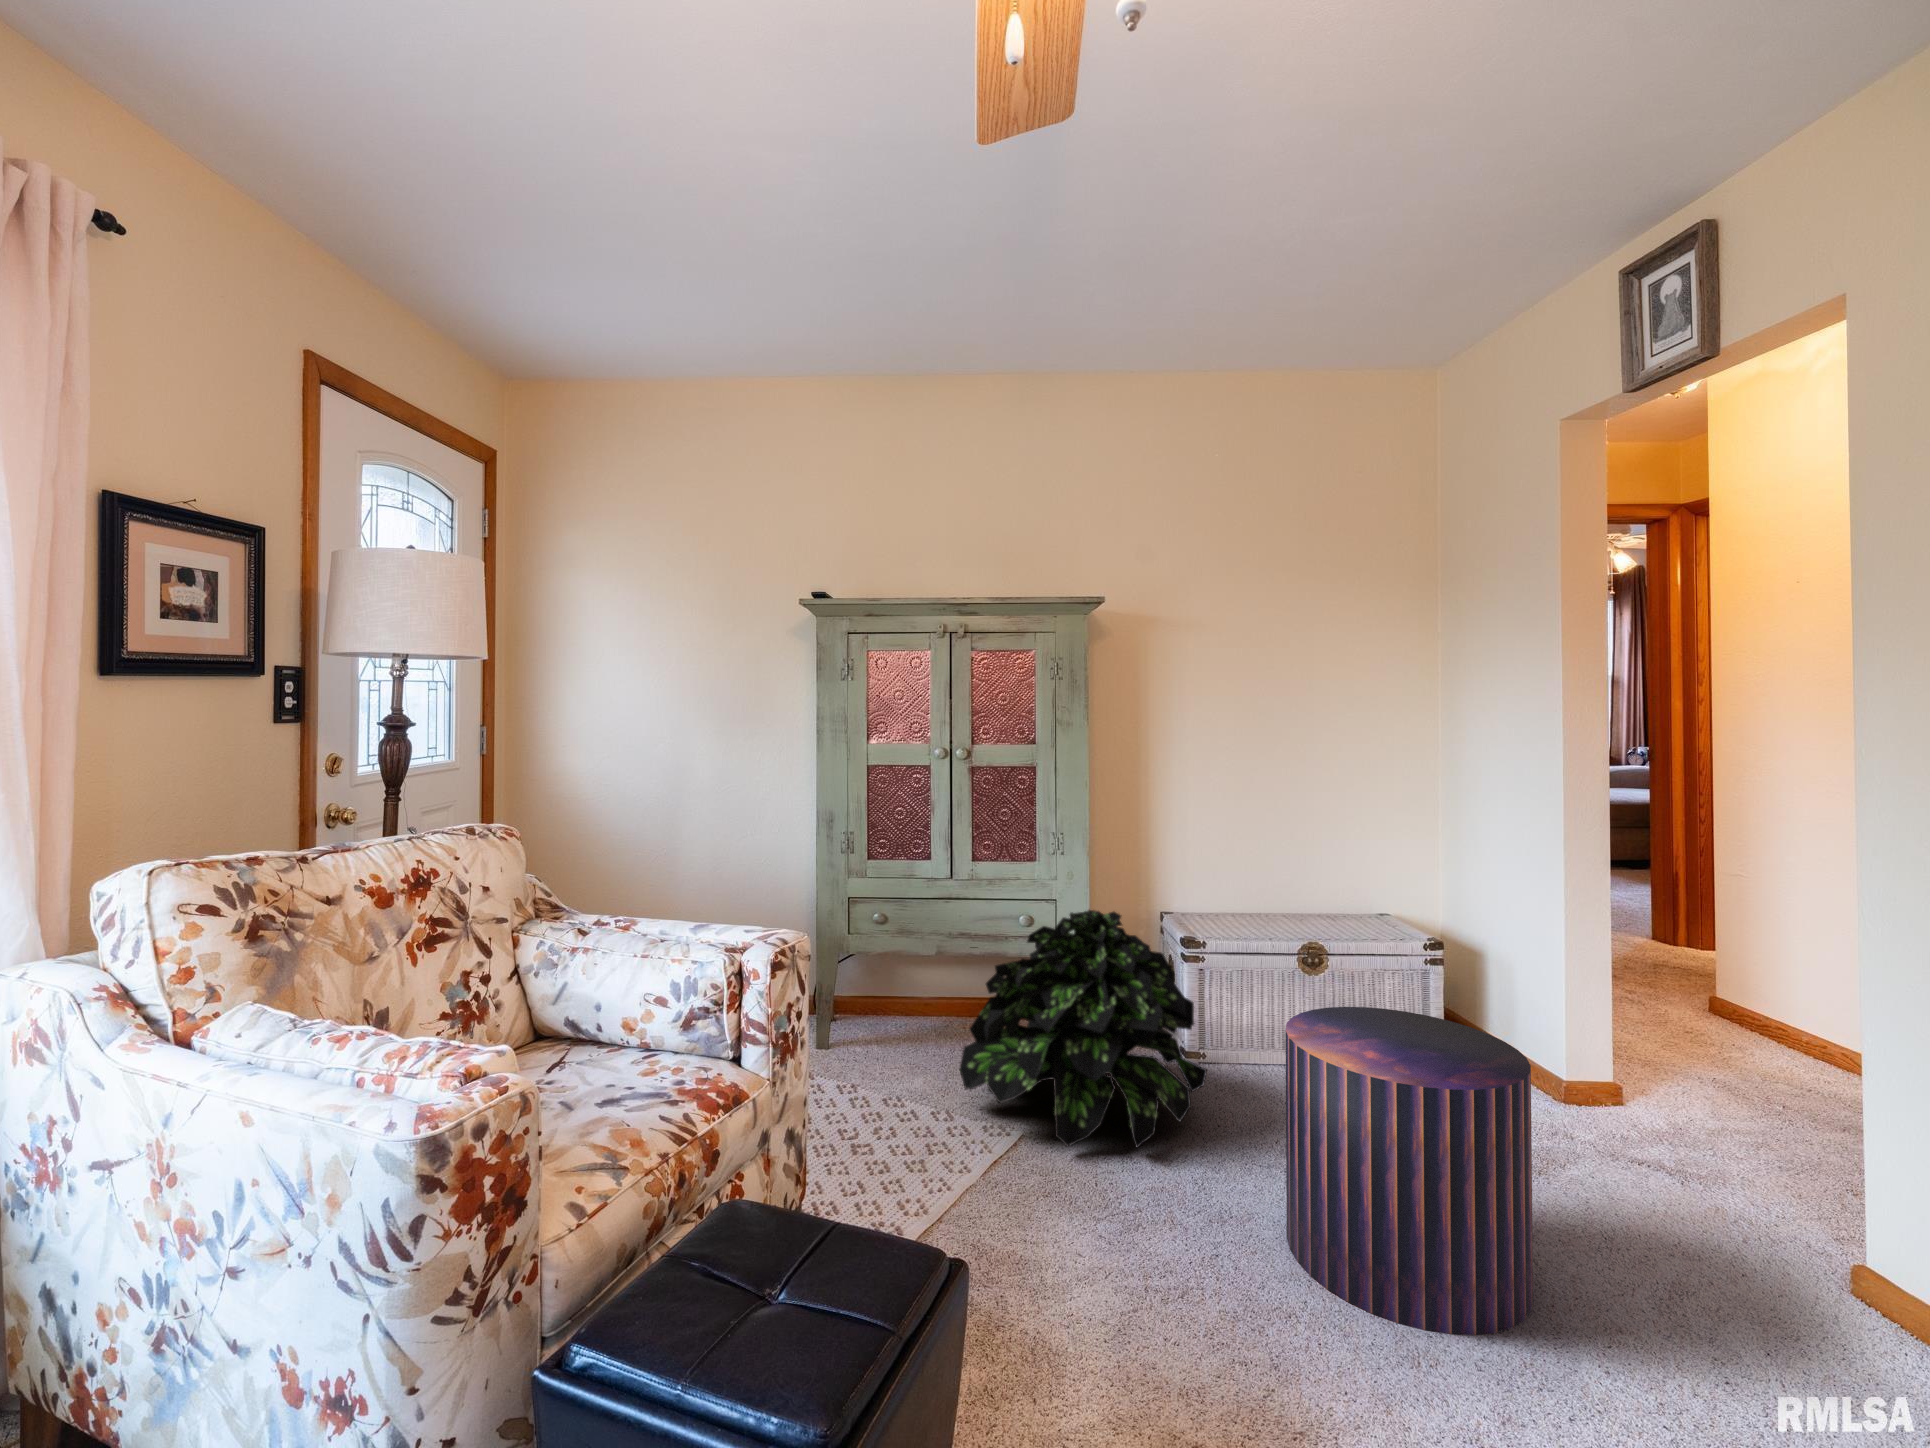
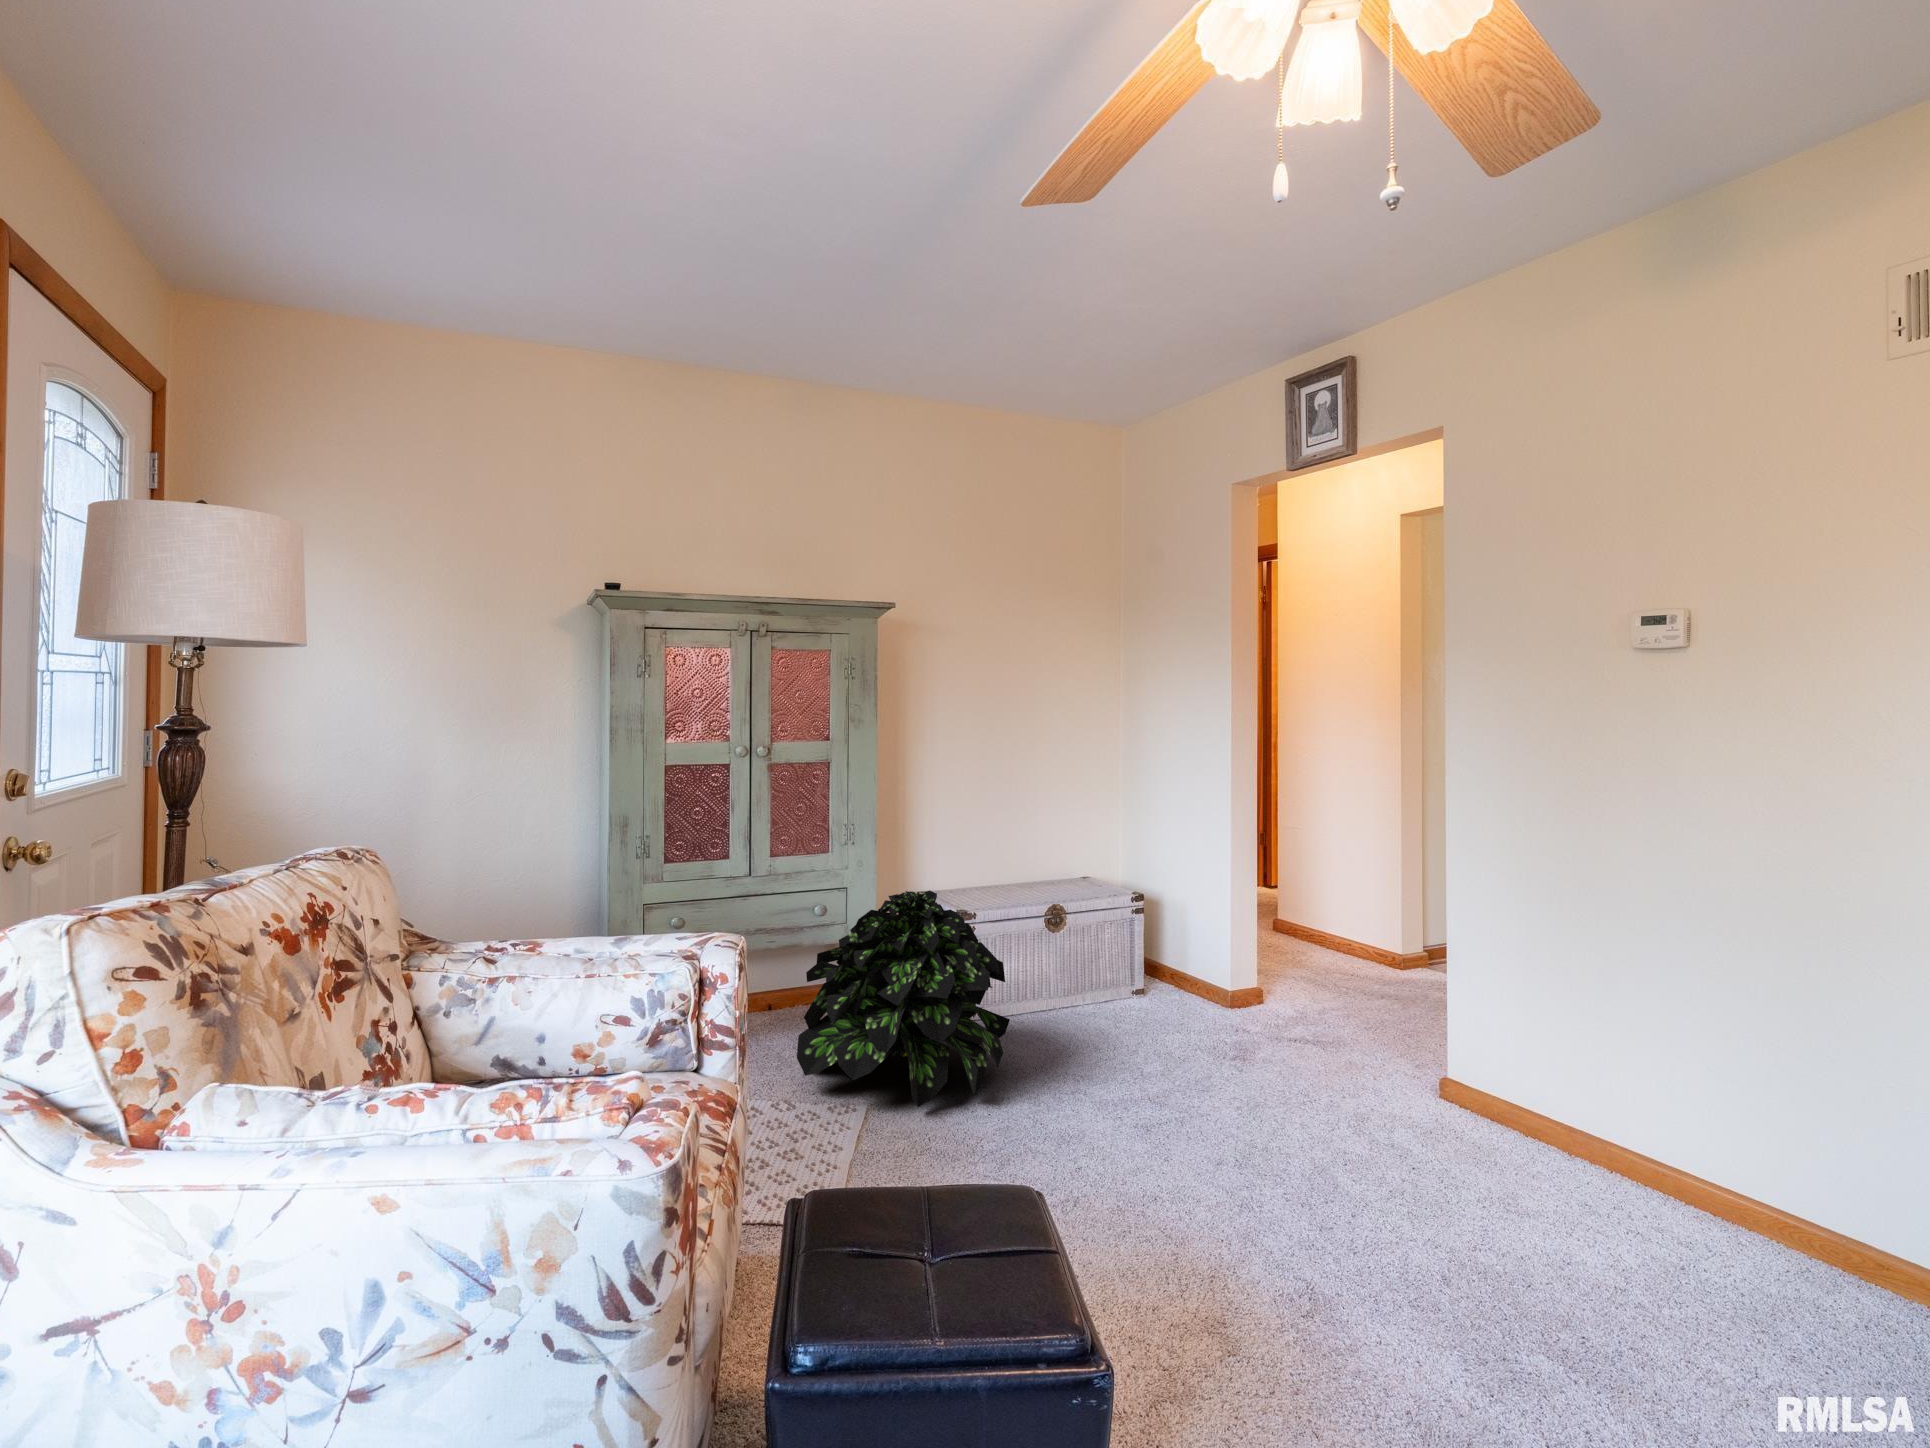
pouf: present [1285,1007,1533,1335] -> none [1115,944,1292,1180]

